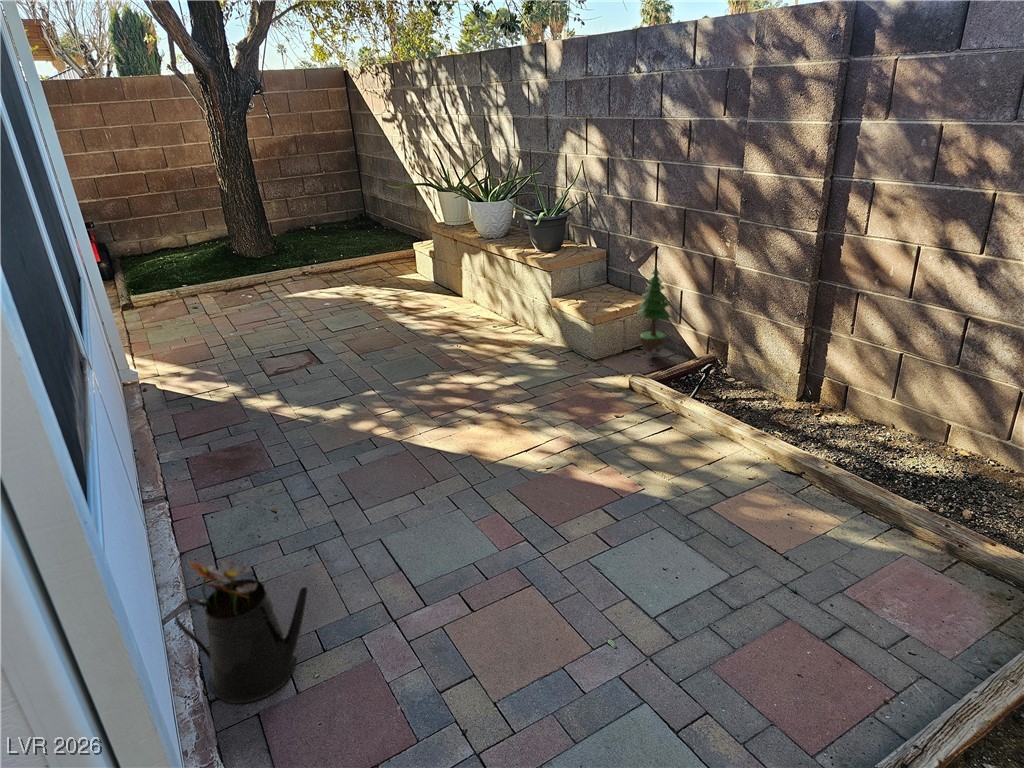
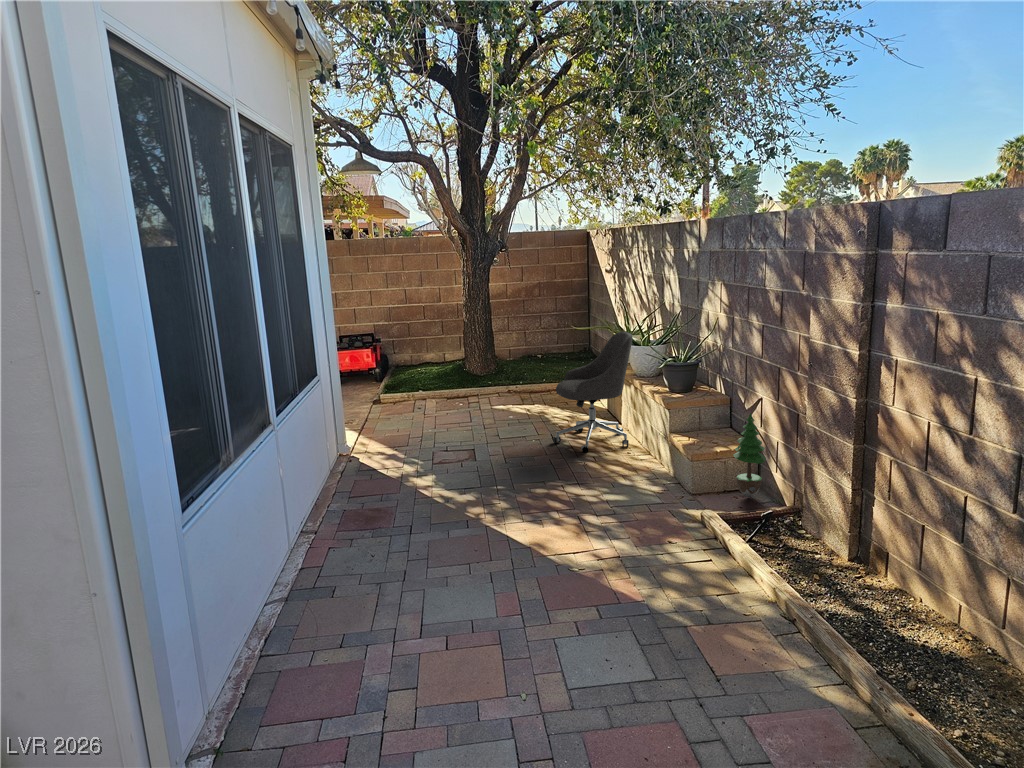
chair: none [396,187,488,333] -> present [553,332,632,453]
watering can: present [175,559,307,703] -> none [255,555,329,663]

